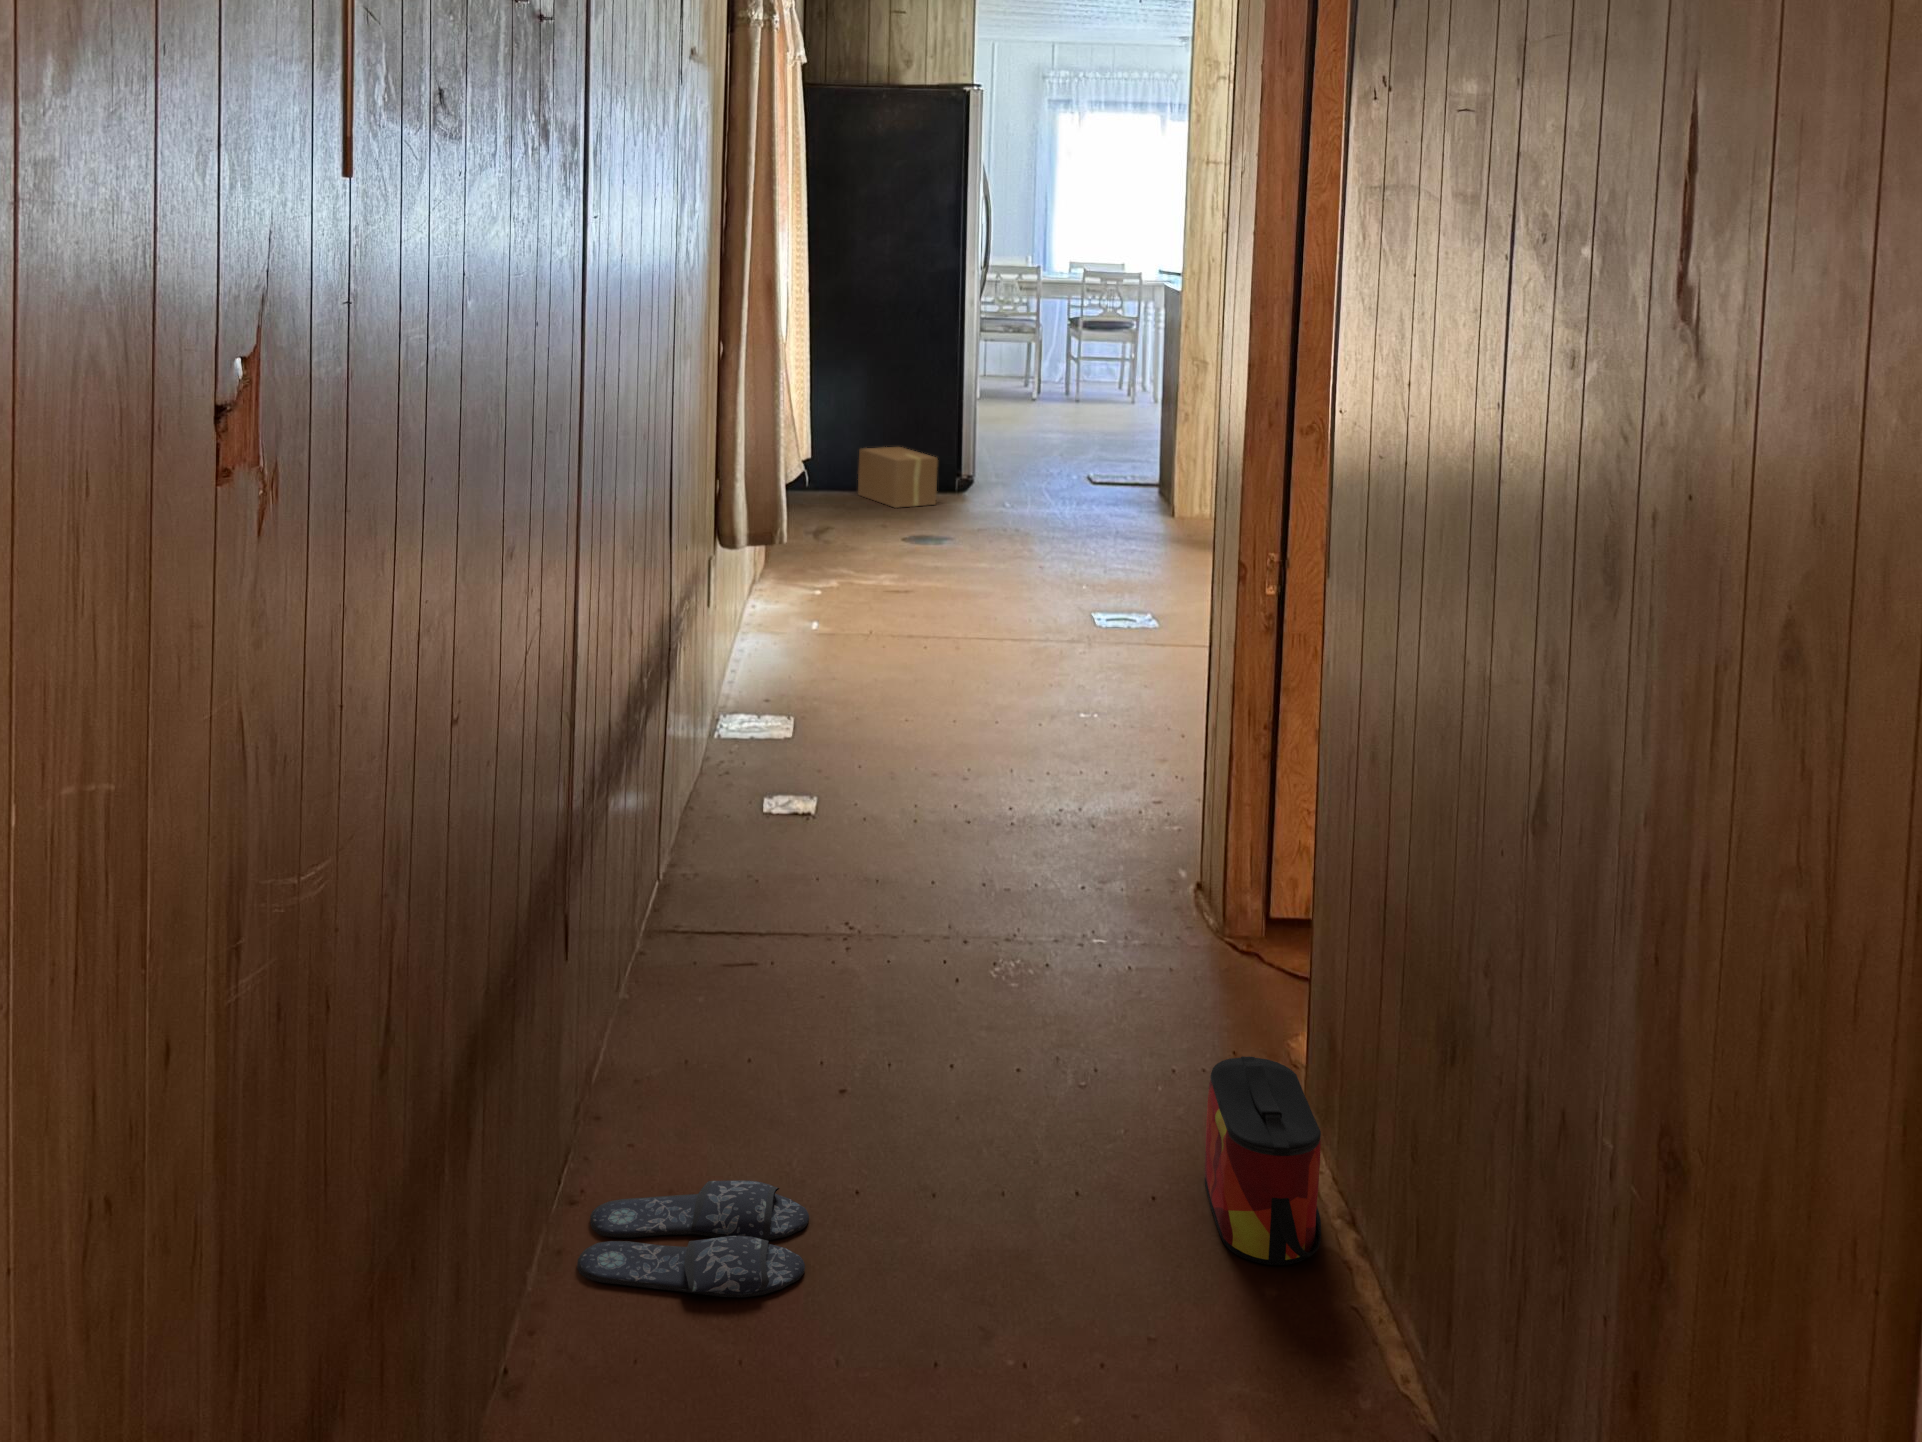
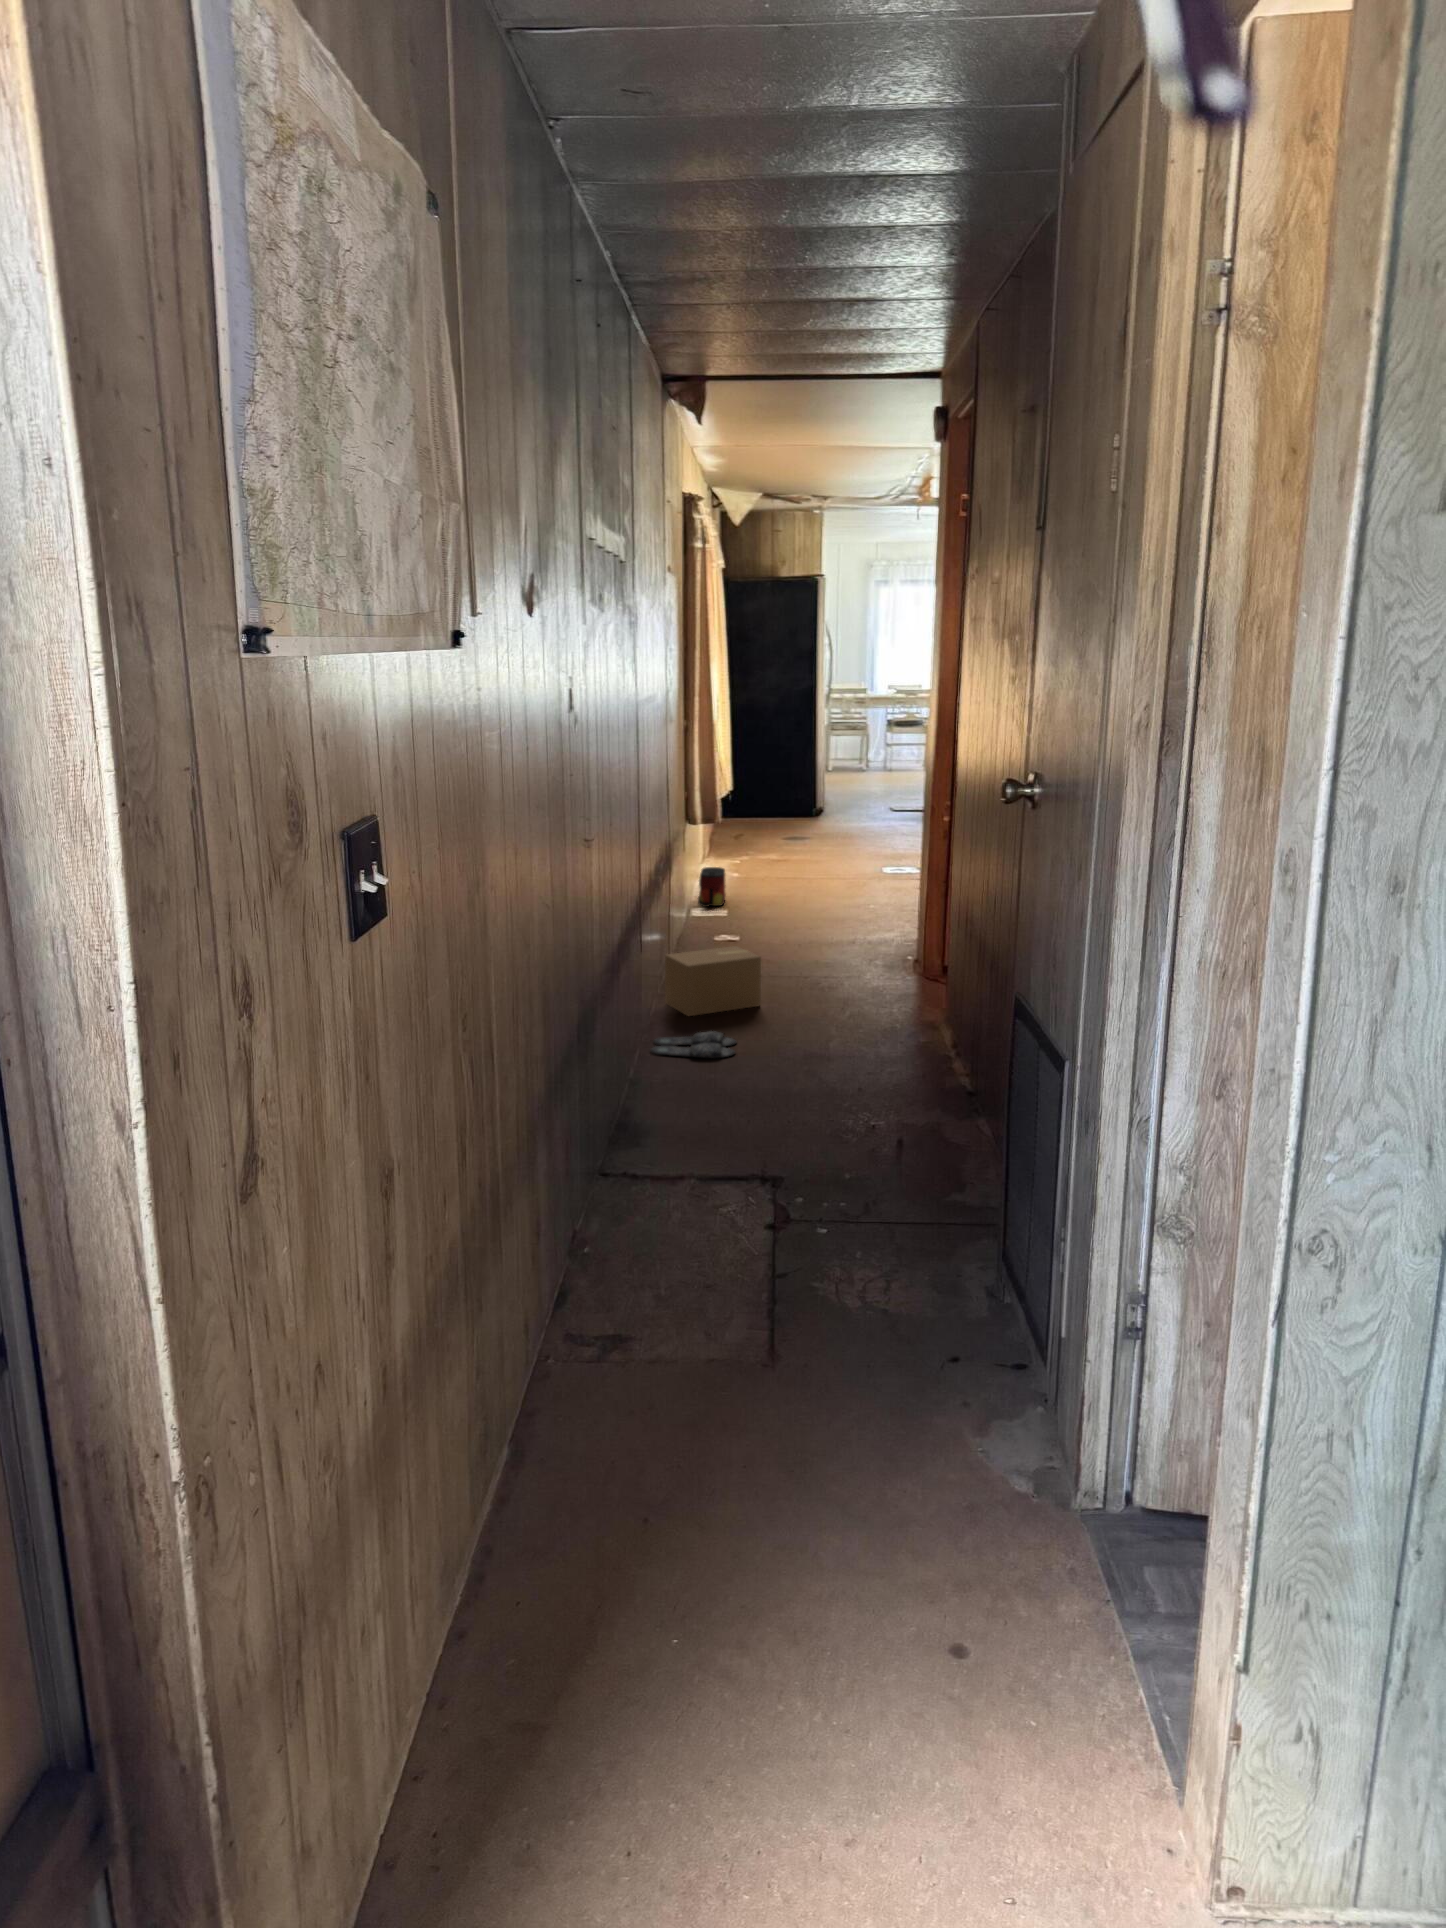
cardboard box: present [858,447,938,508] -> present [665,946,761,1016]
bag: present [1205,1056,1321,1265] -> present [698,867,726,907]

